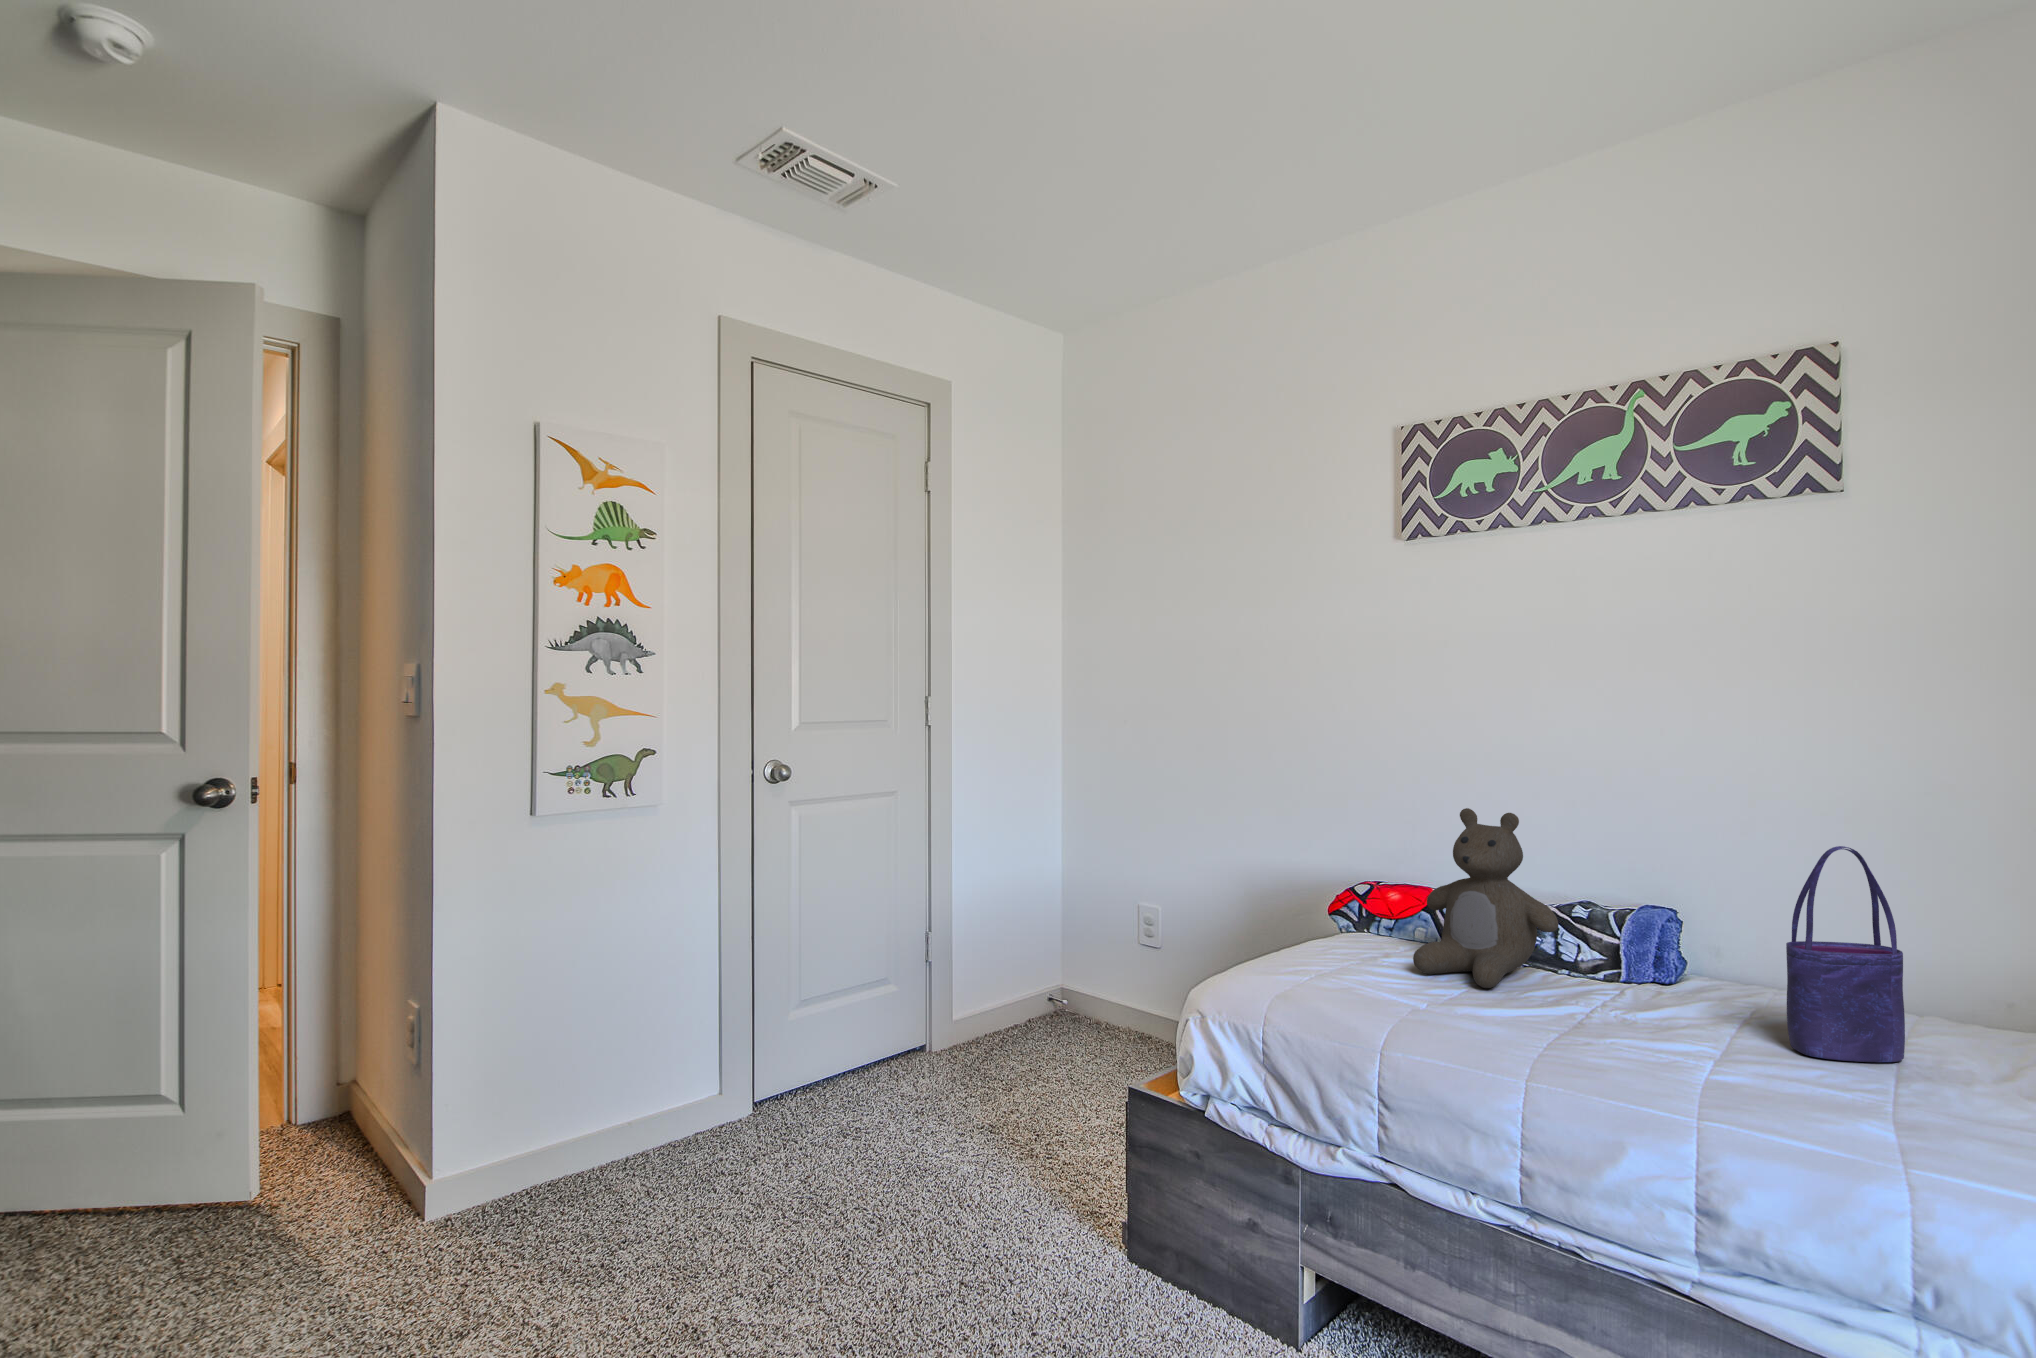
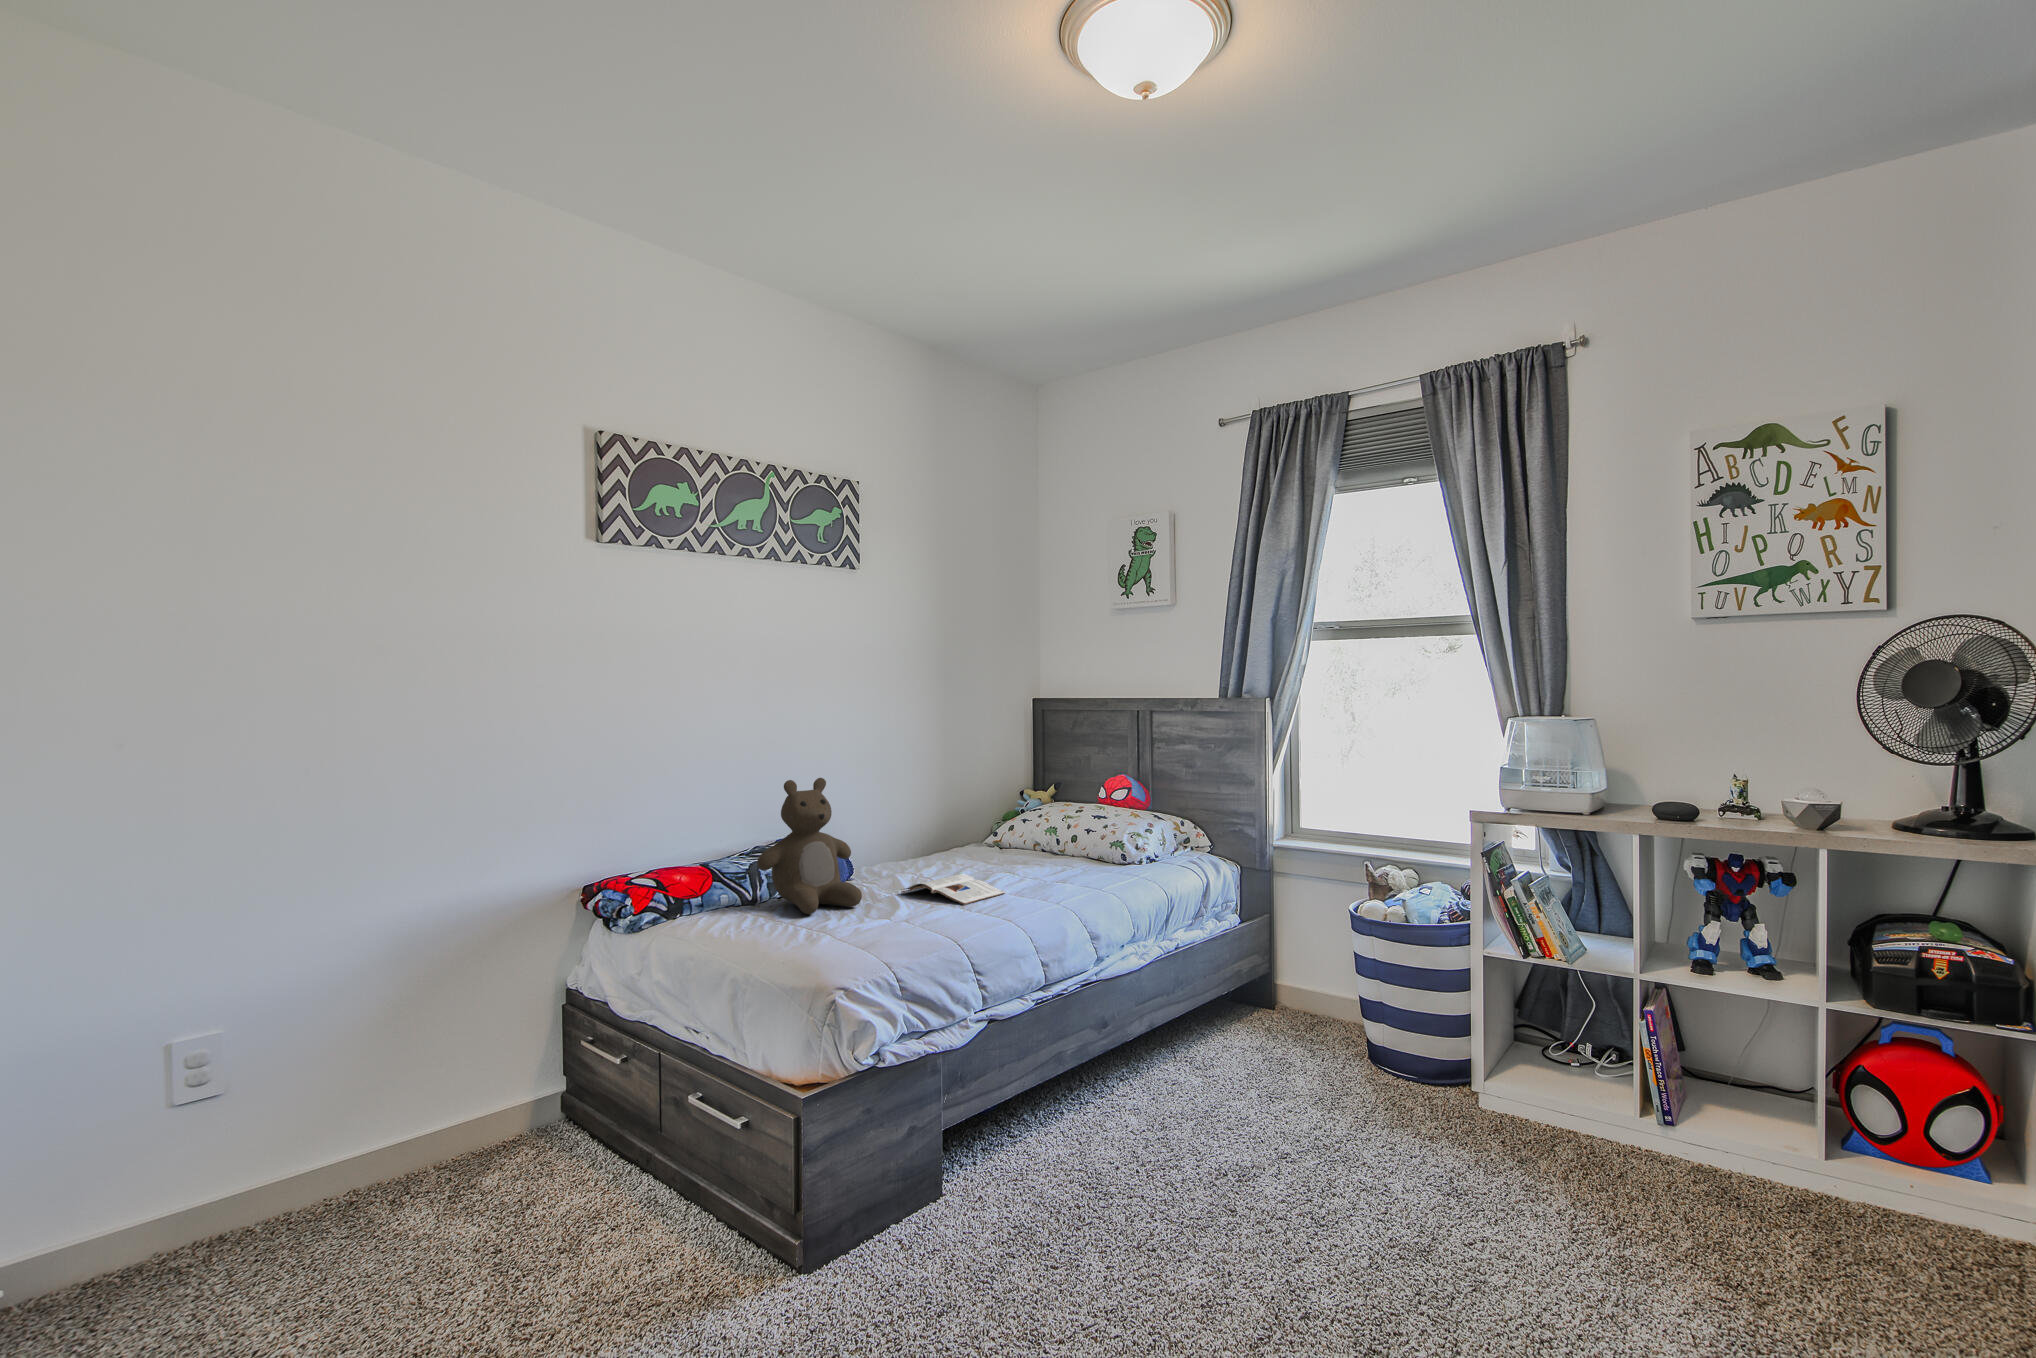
tote bag: present [1786,846,1905,1062] -> none [970,765,995,877]
magazine: none [1561,997,1710,1069] -> present [901,874,1005,905]

